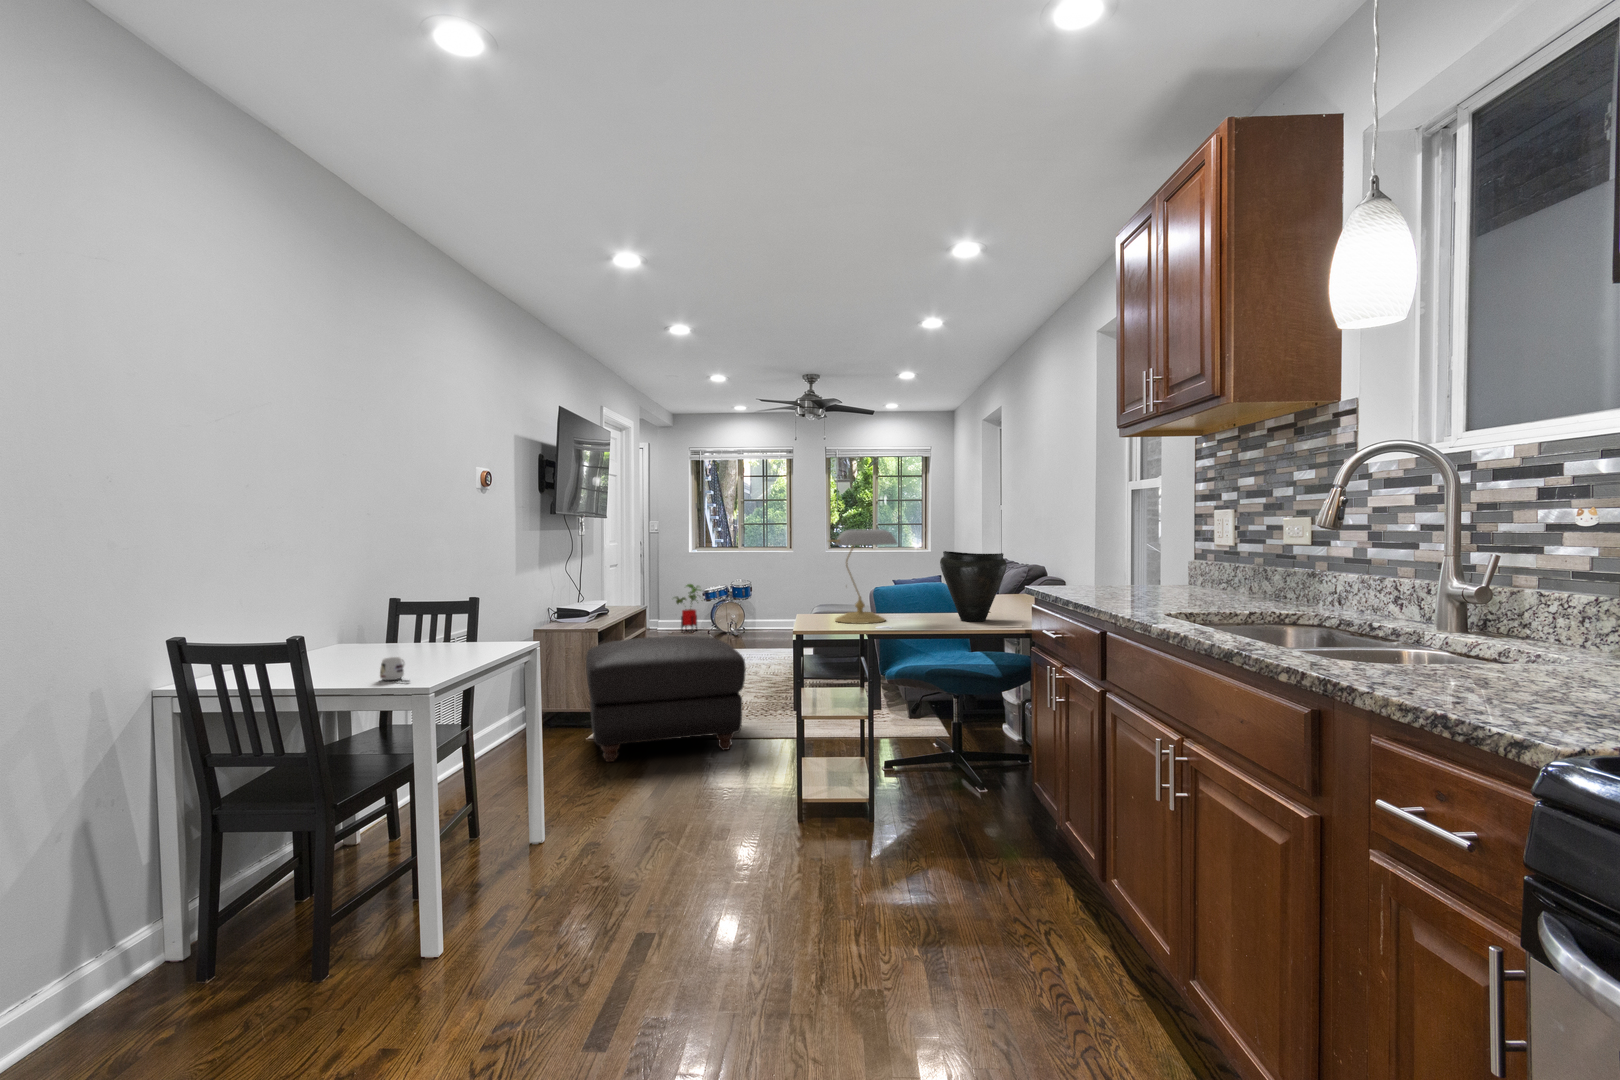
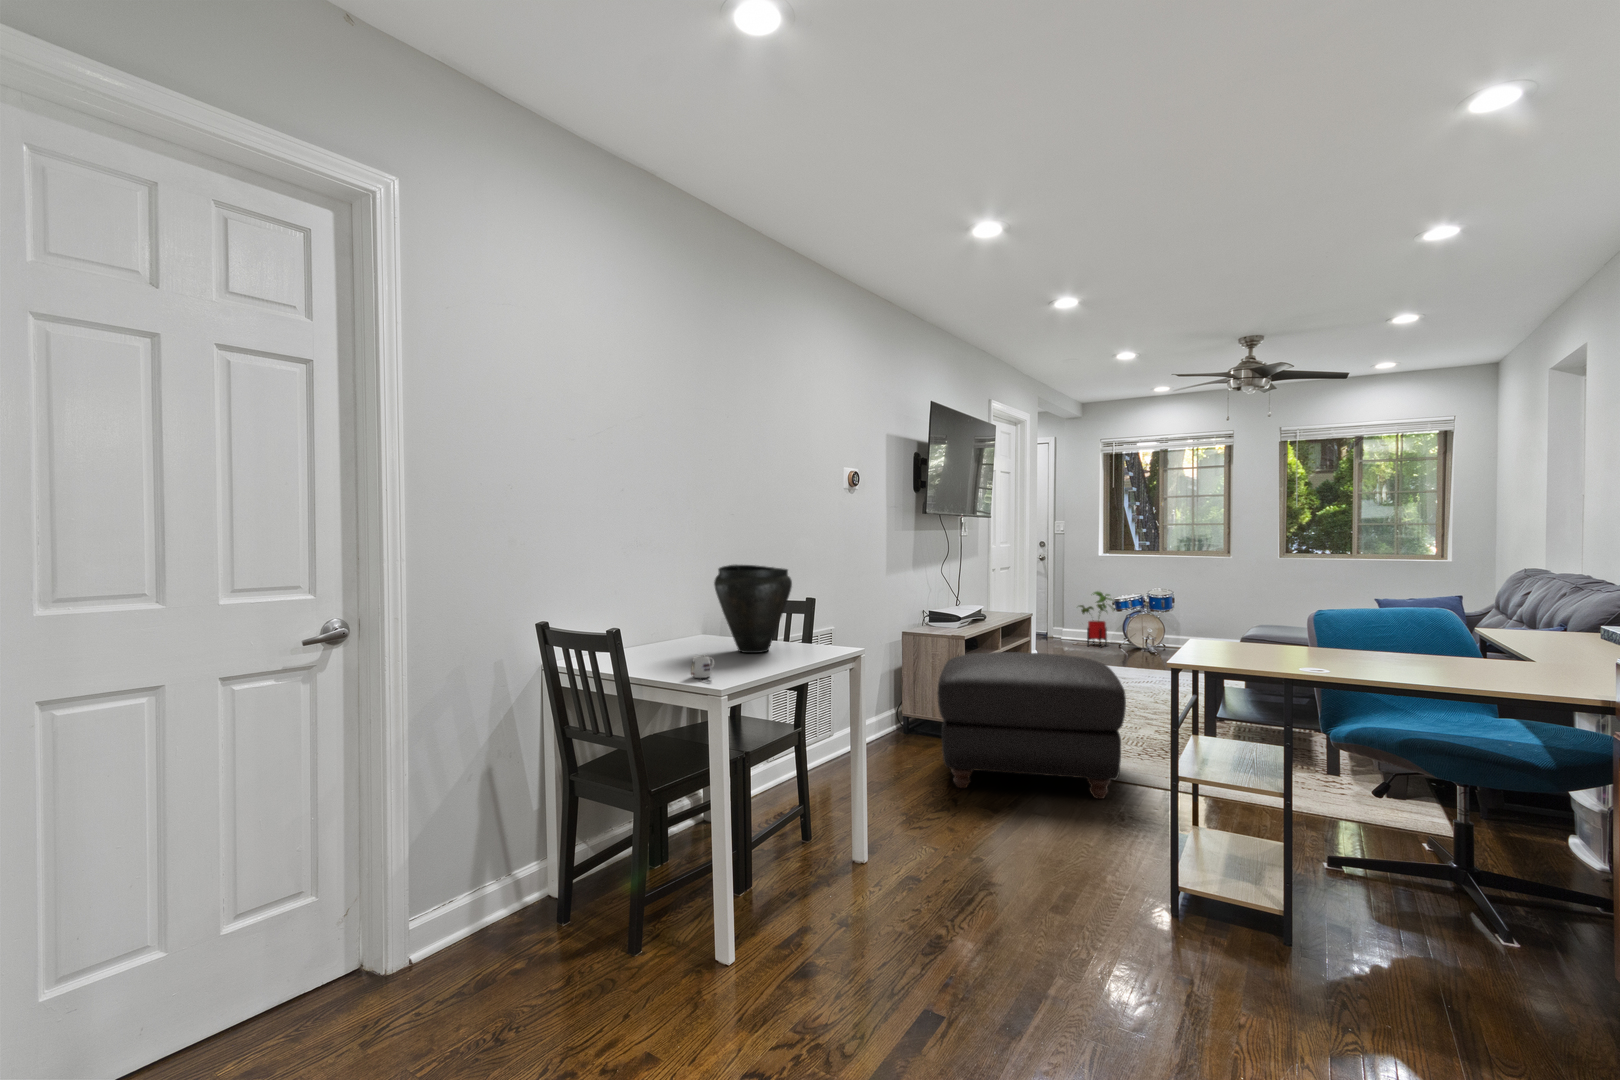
desk lamp: present [829,529,897,624] -> none [1227,530,1345,663]
vase: present [940,551,1007,622] -> present [714,565,792,653]

